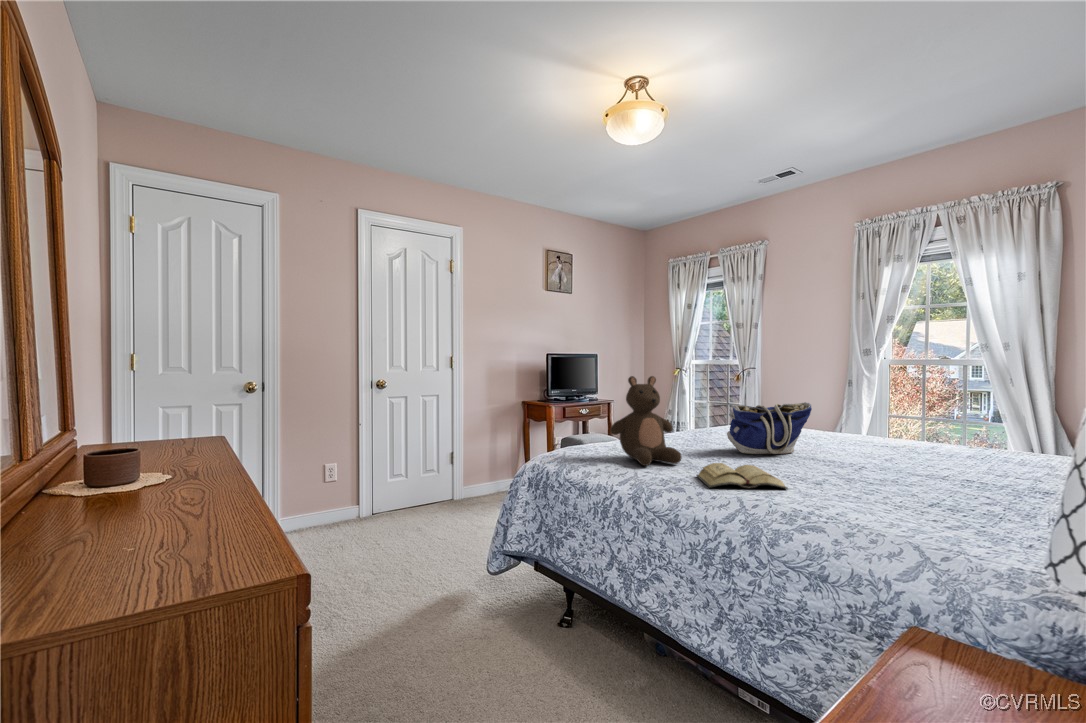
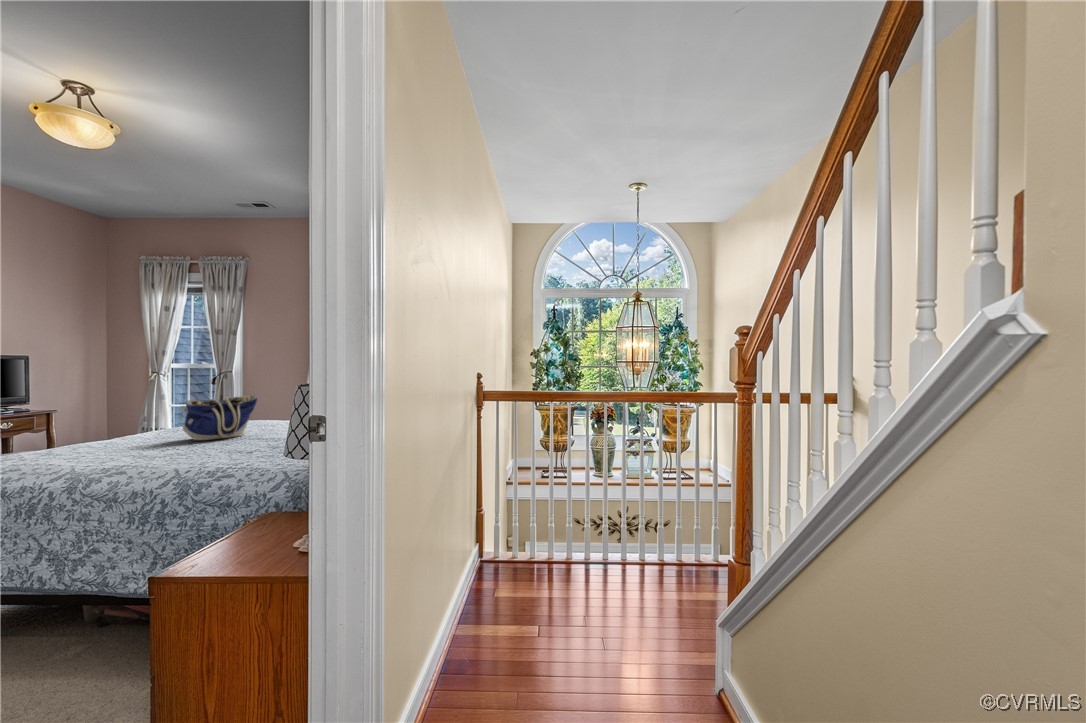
stuffed bear: present [611,376,682,466] -> none [40,378,128,462]
diary: present [697,463,788,489] -> none [140,445,221,466]

